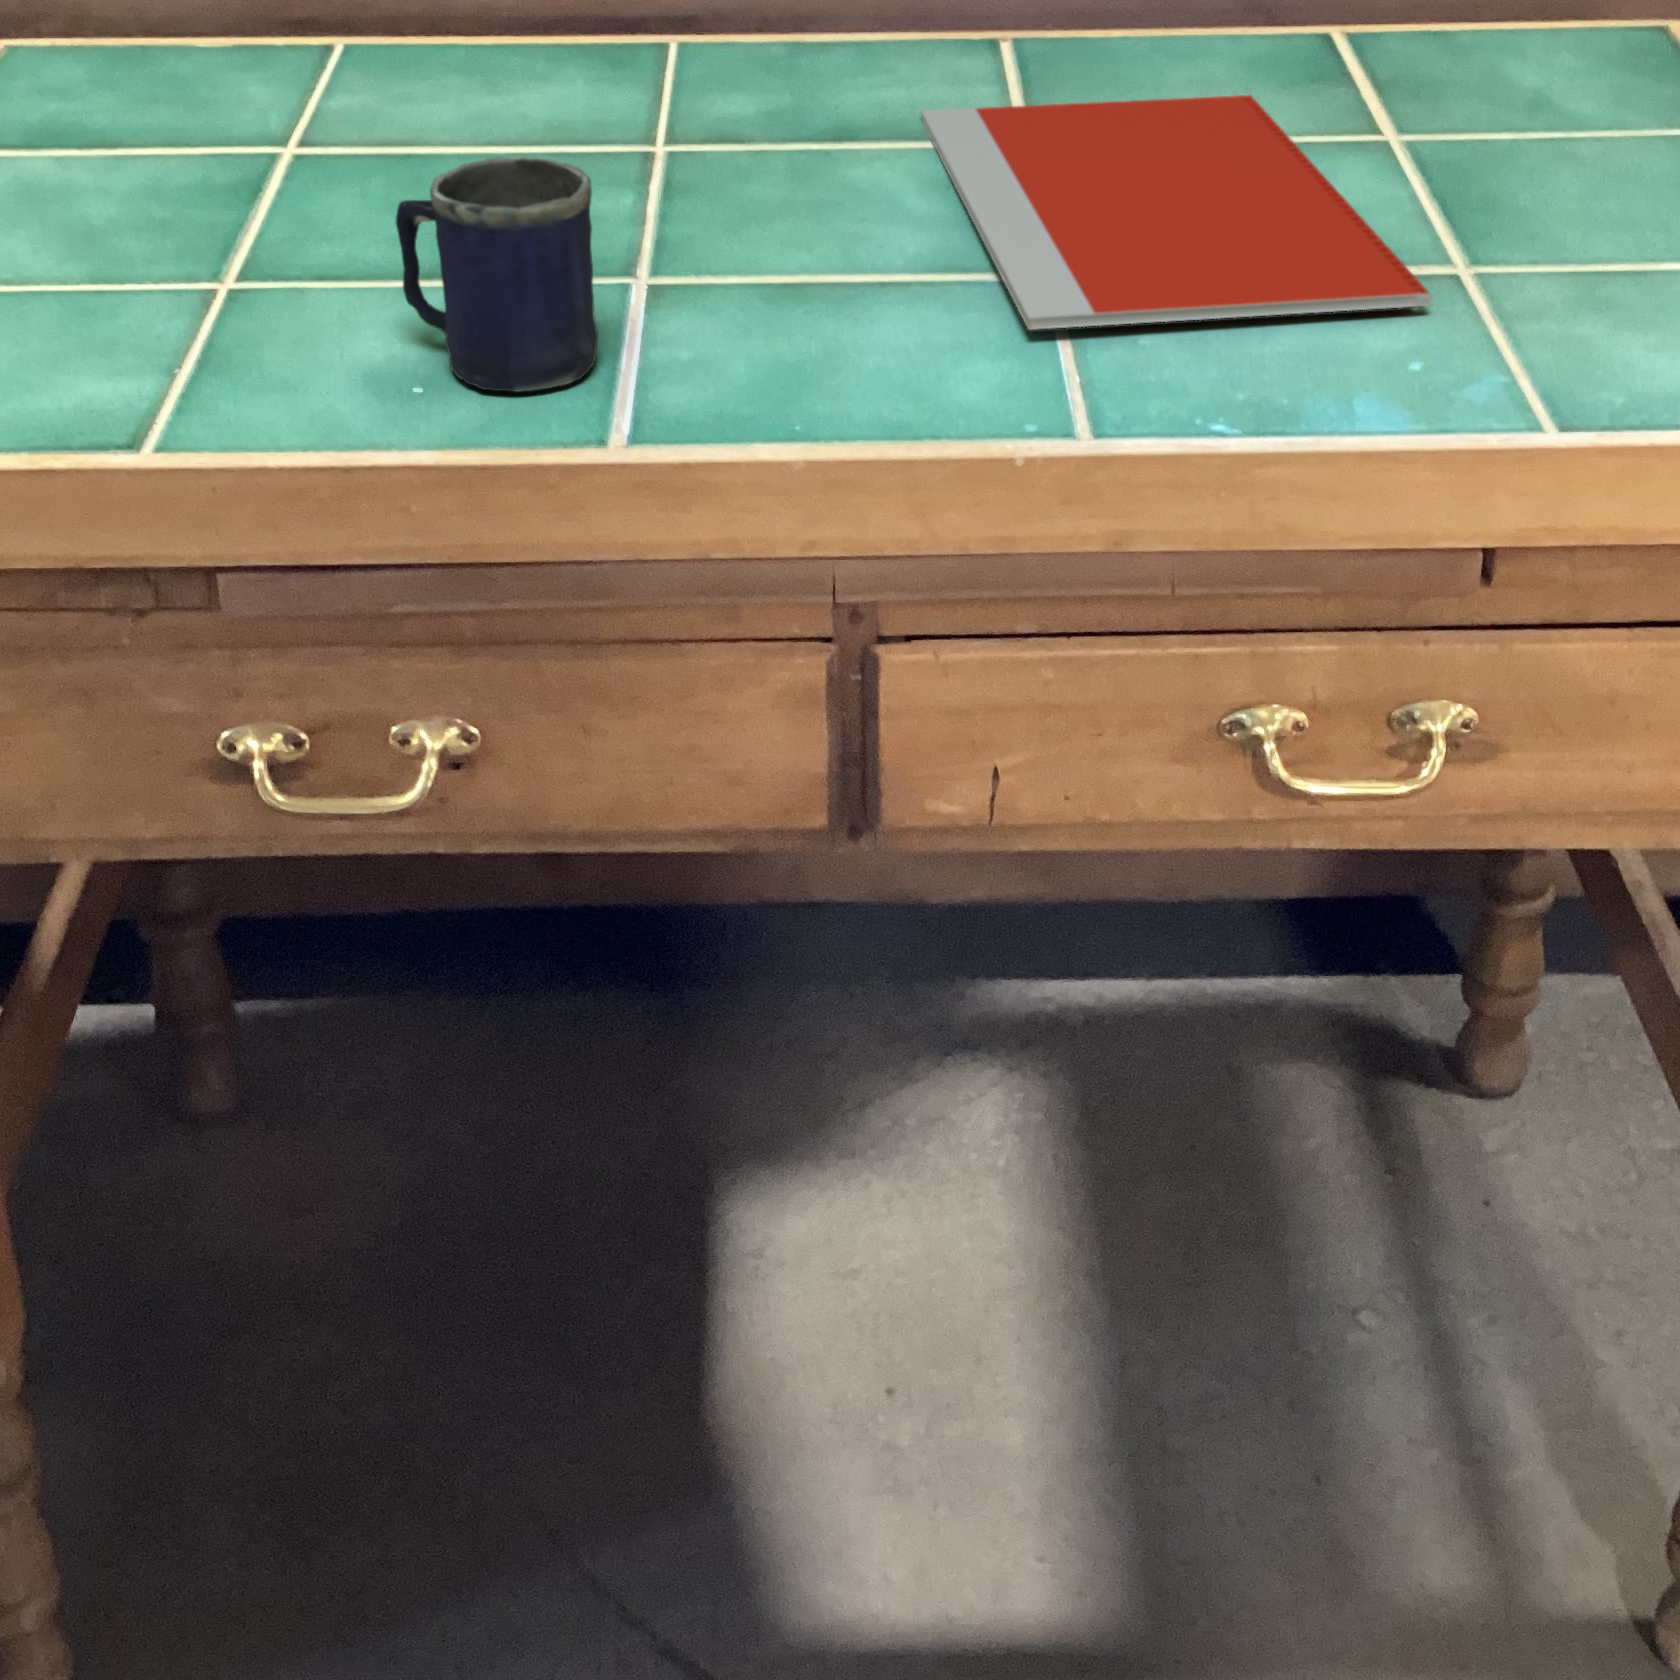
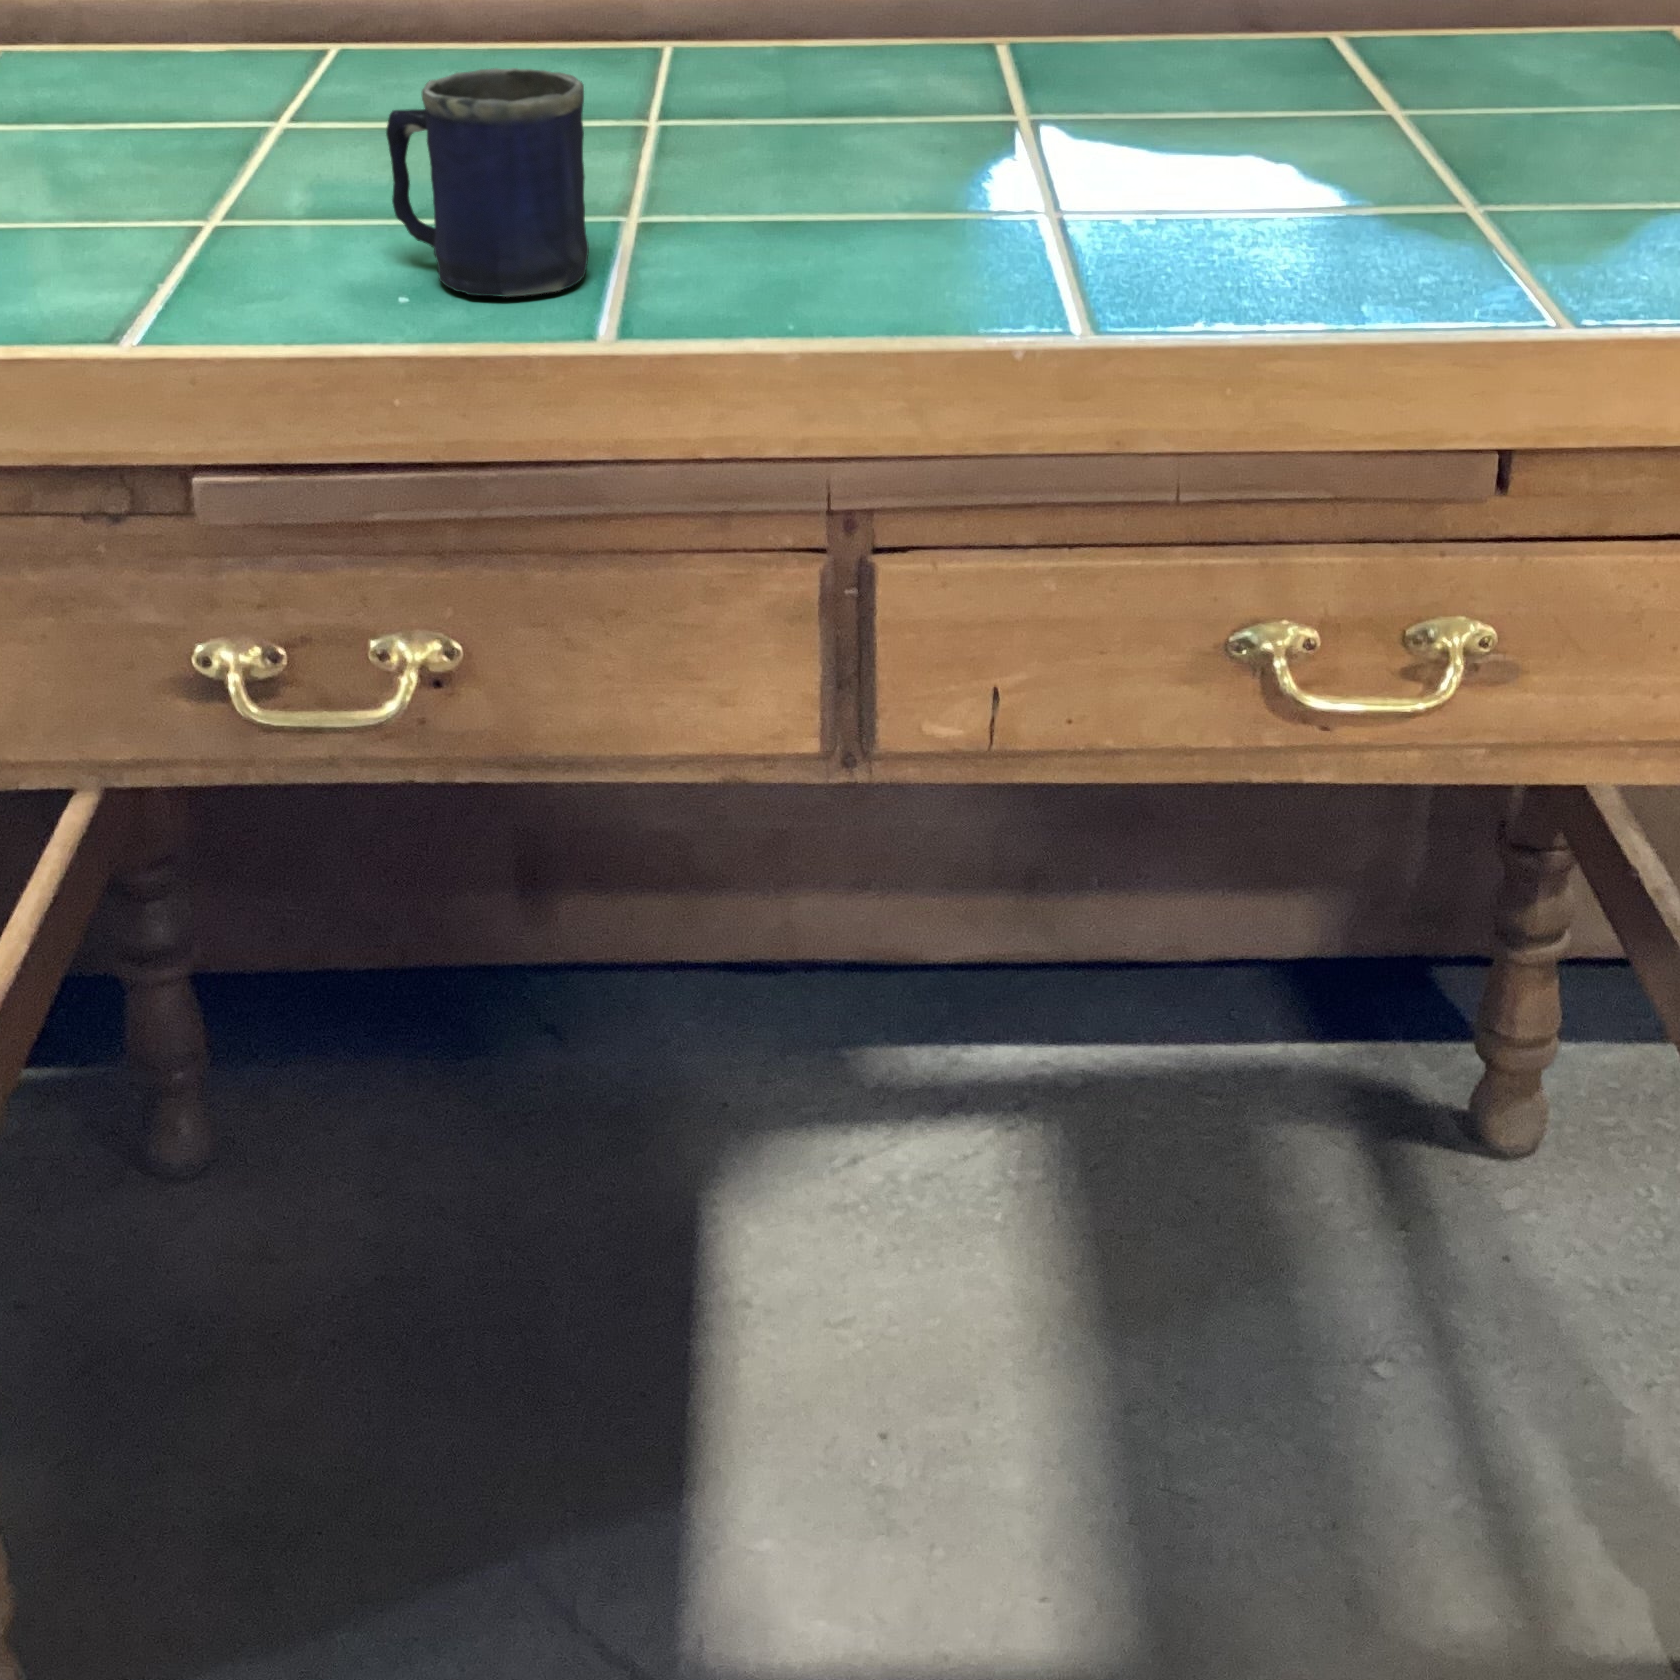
notebook: present [921,95,1431,330] -> none [915,78,1437,246]

